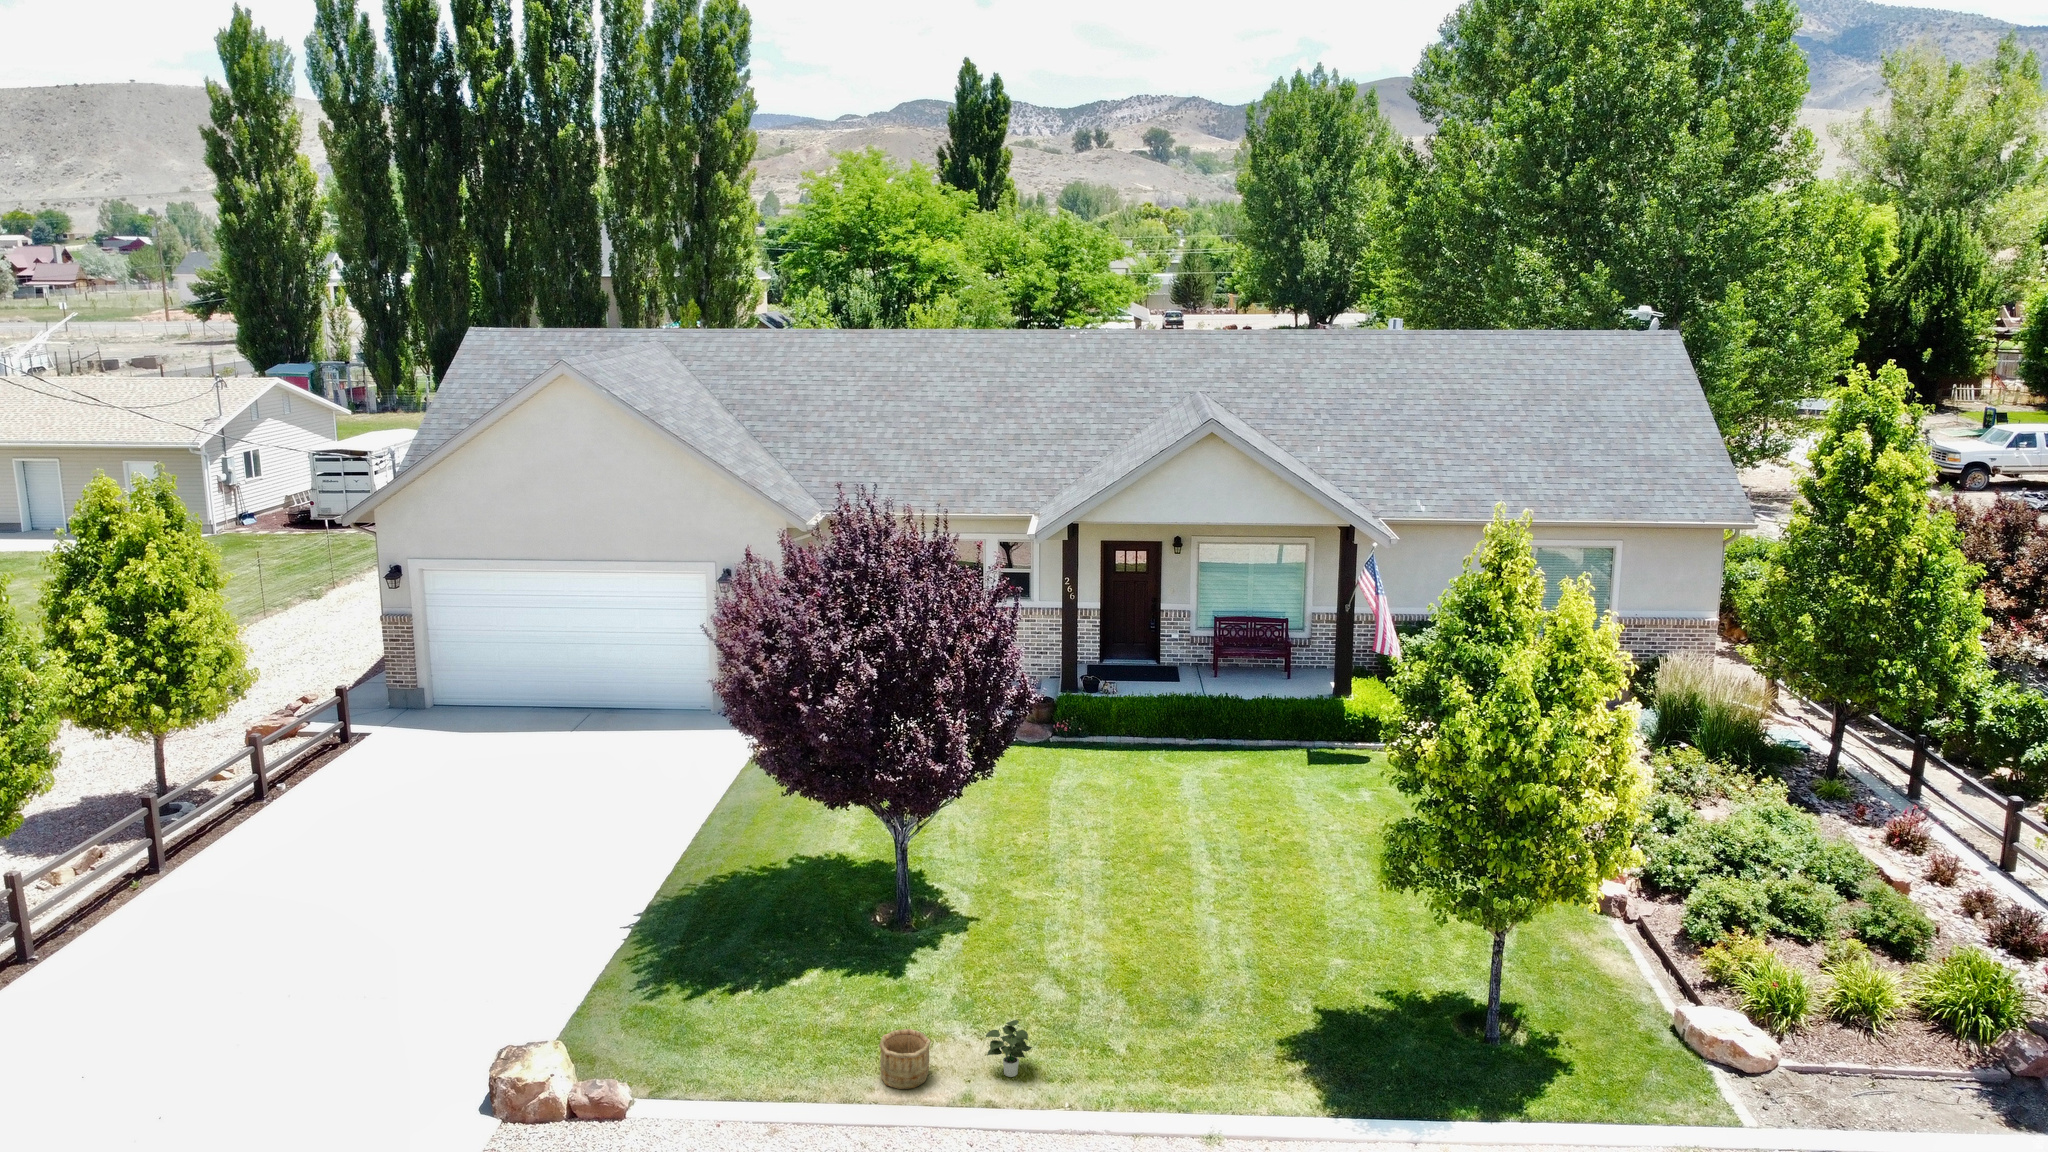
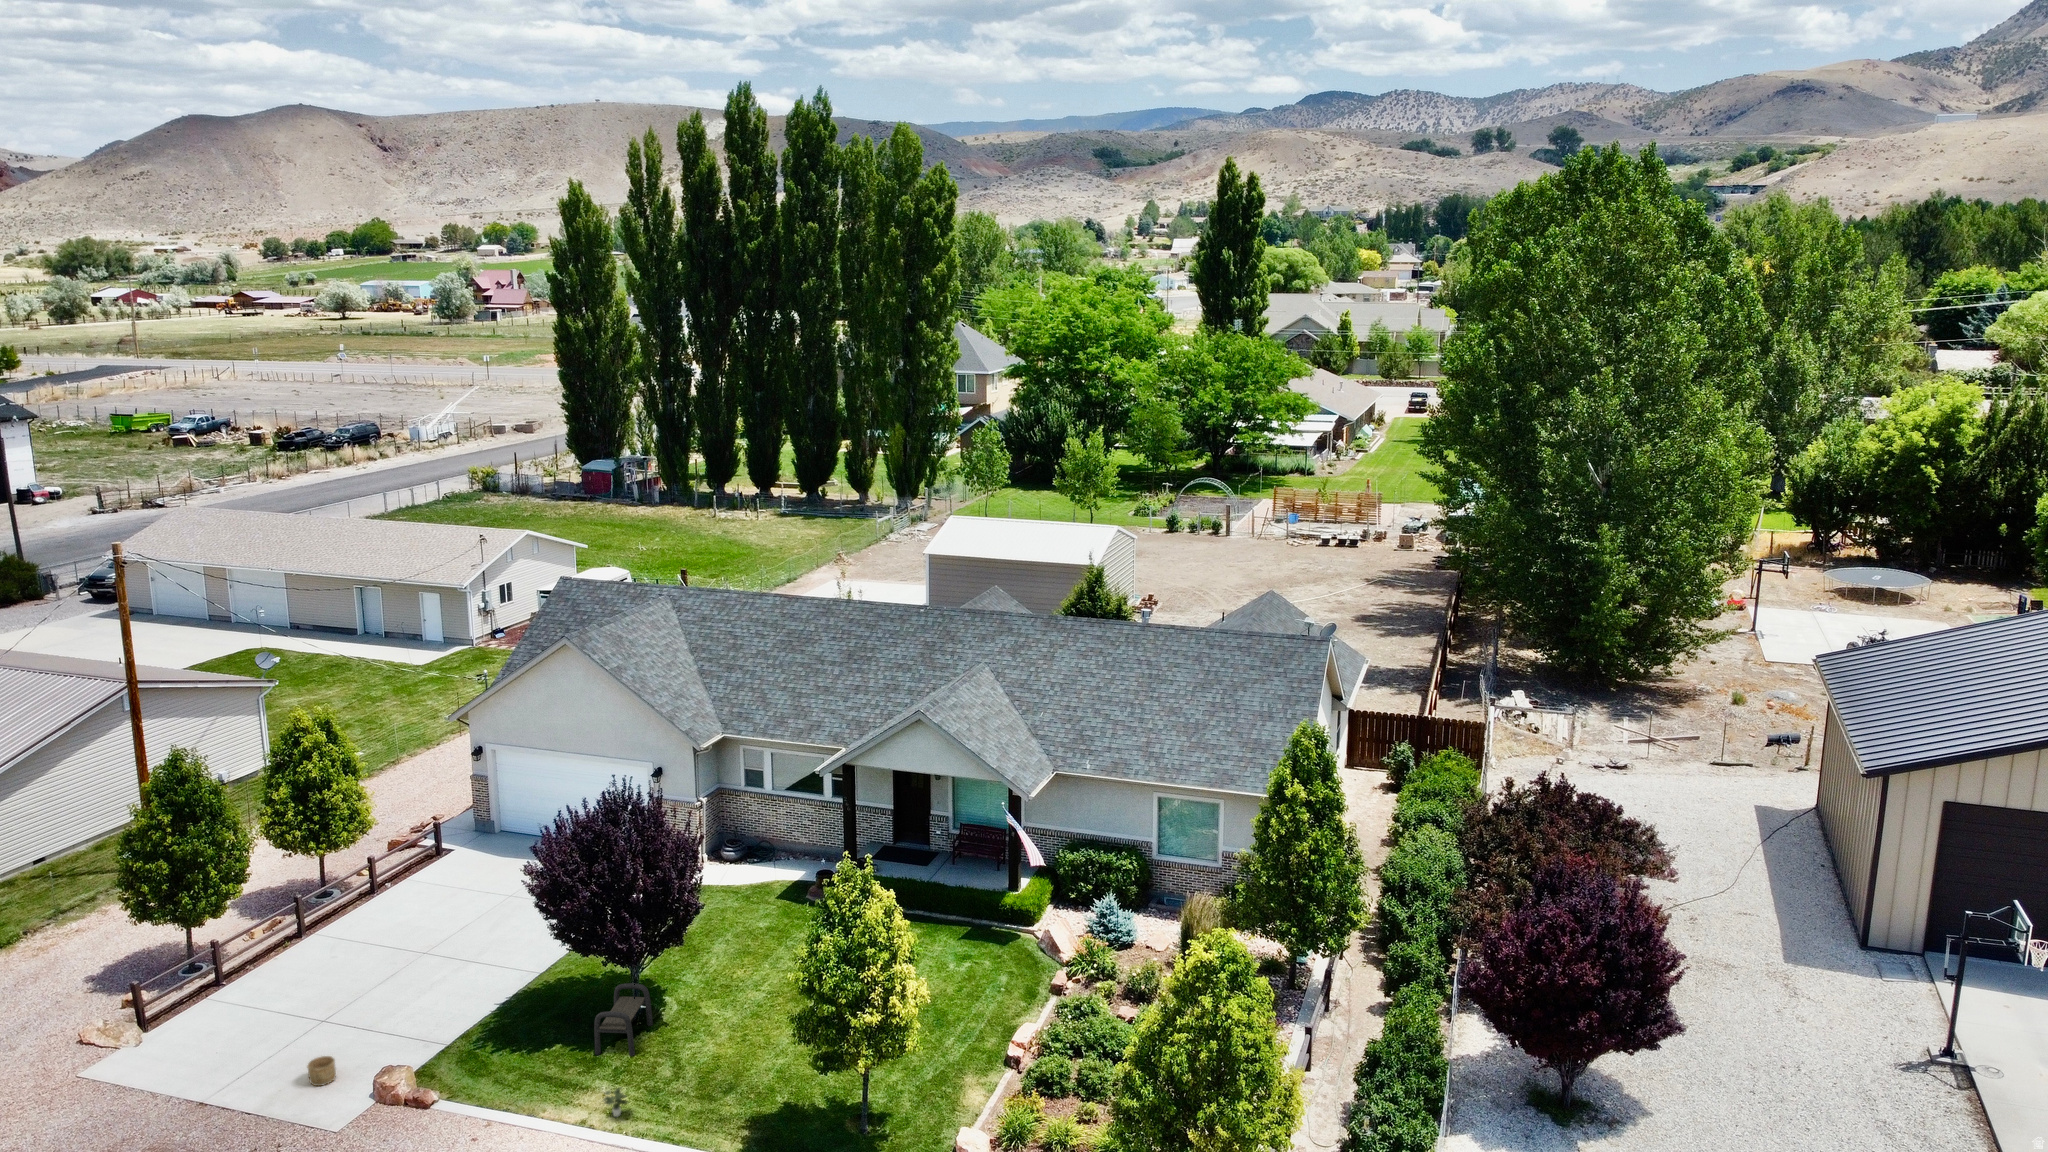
bench: none [860,860,945,985] -> present [594,983,653,1056]
wooden bucket: present [879,1029,931,1089] -> present [307,1056,336,1086]

